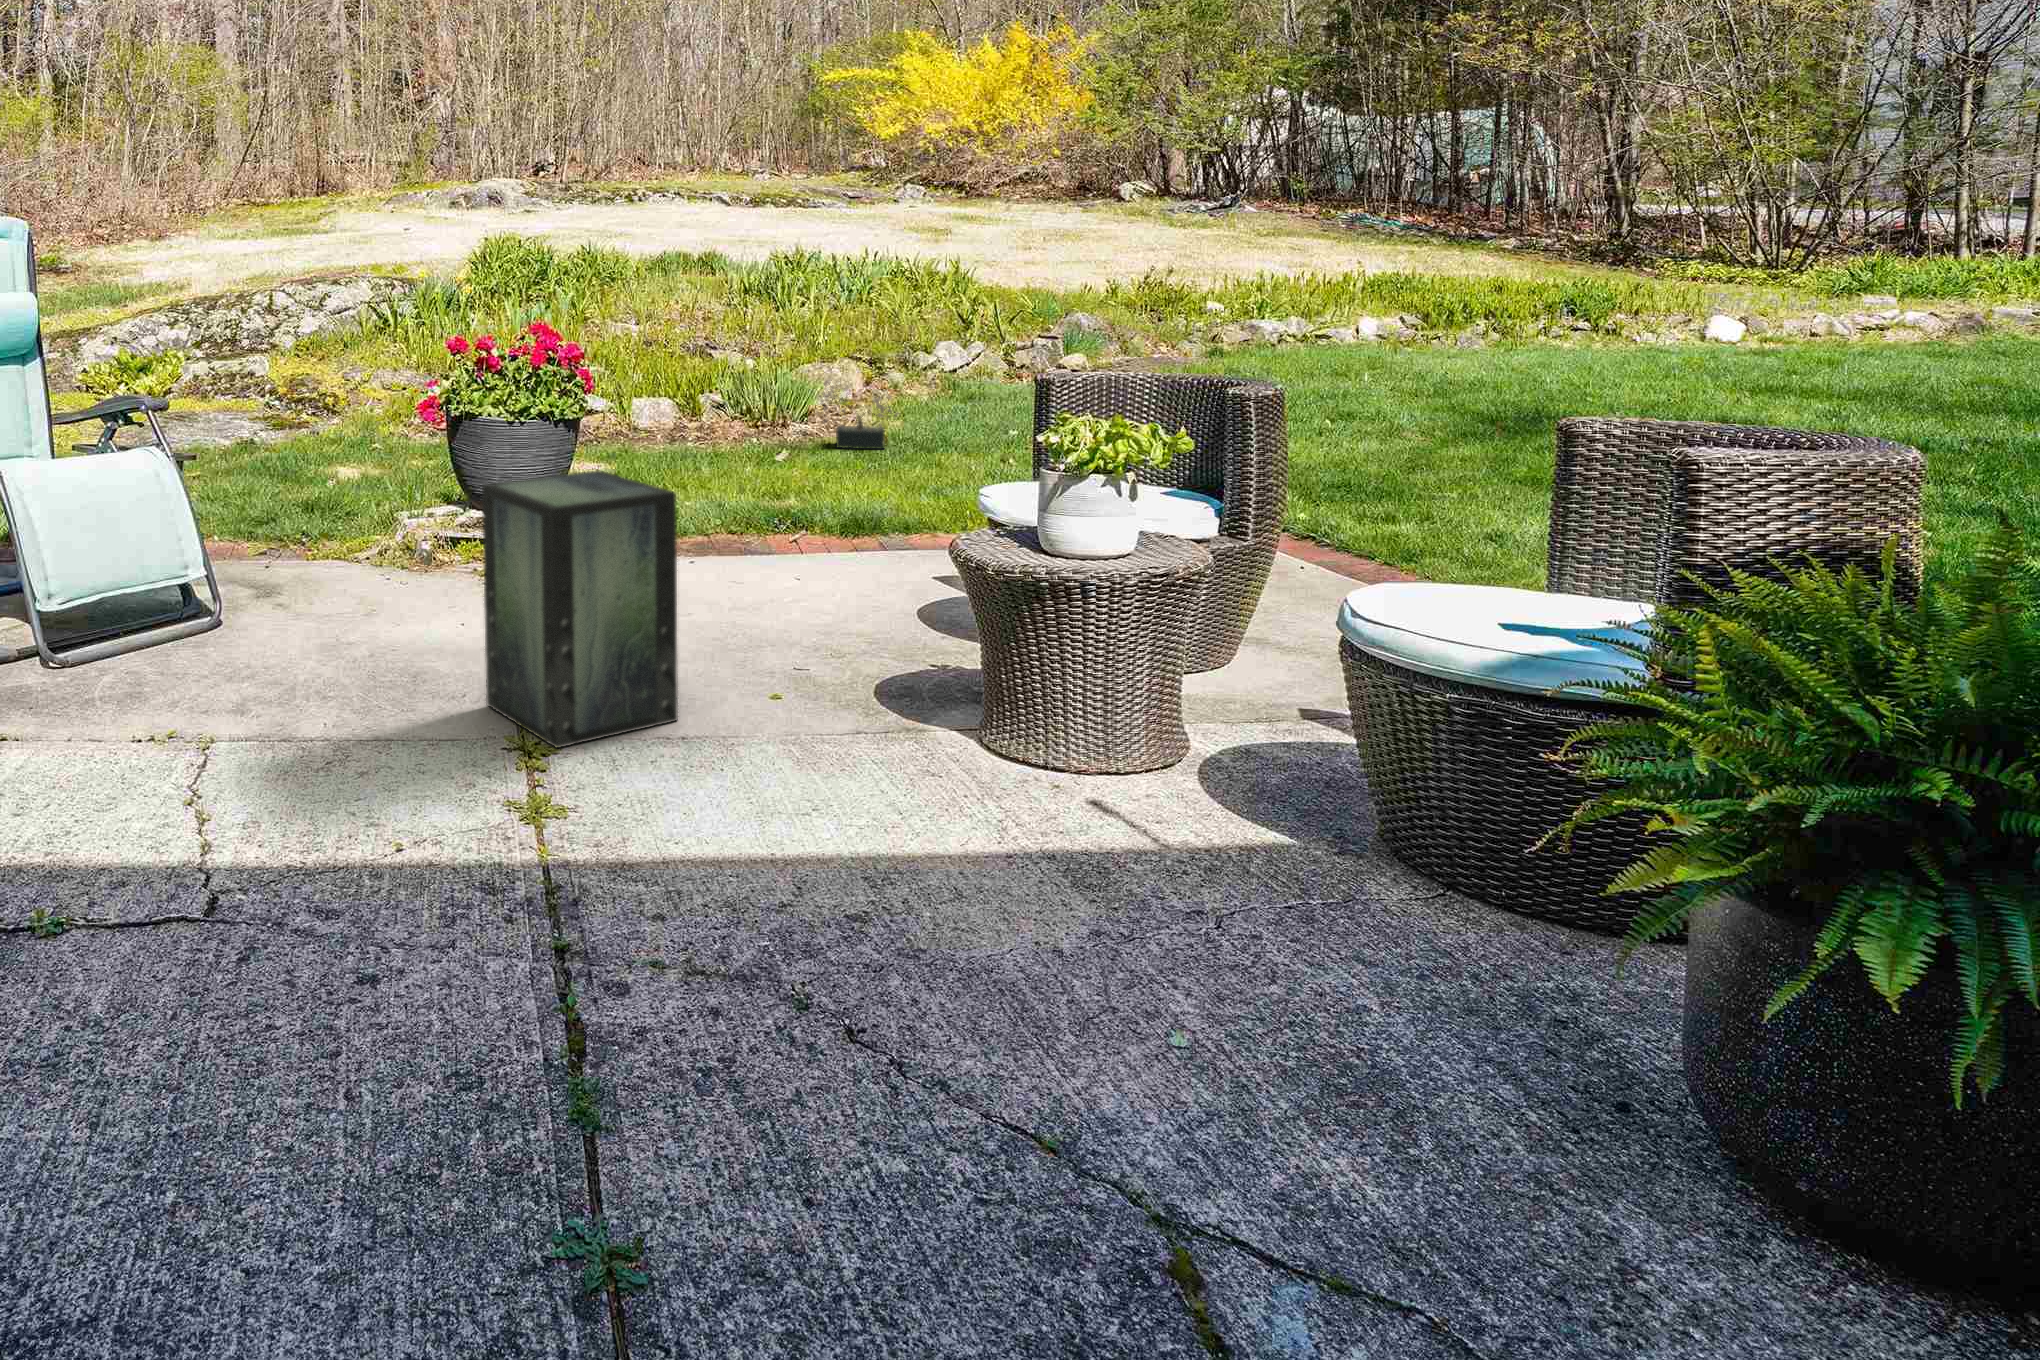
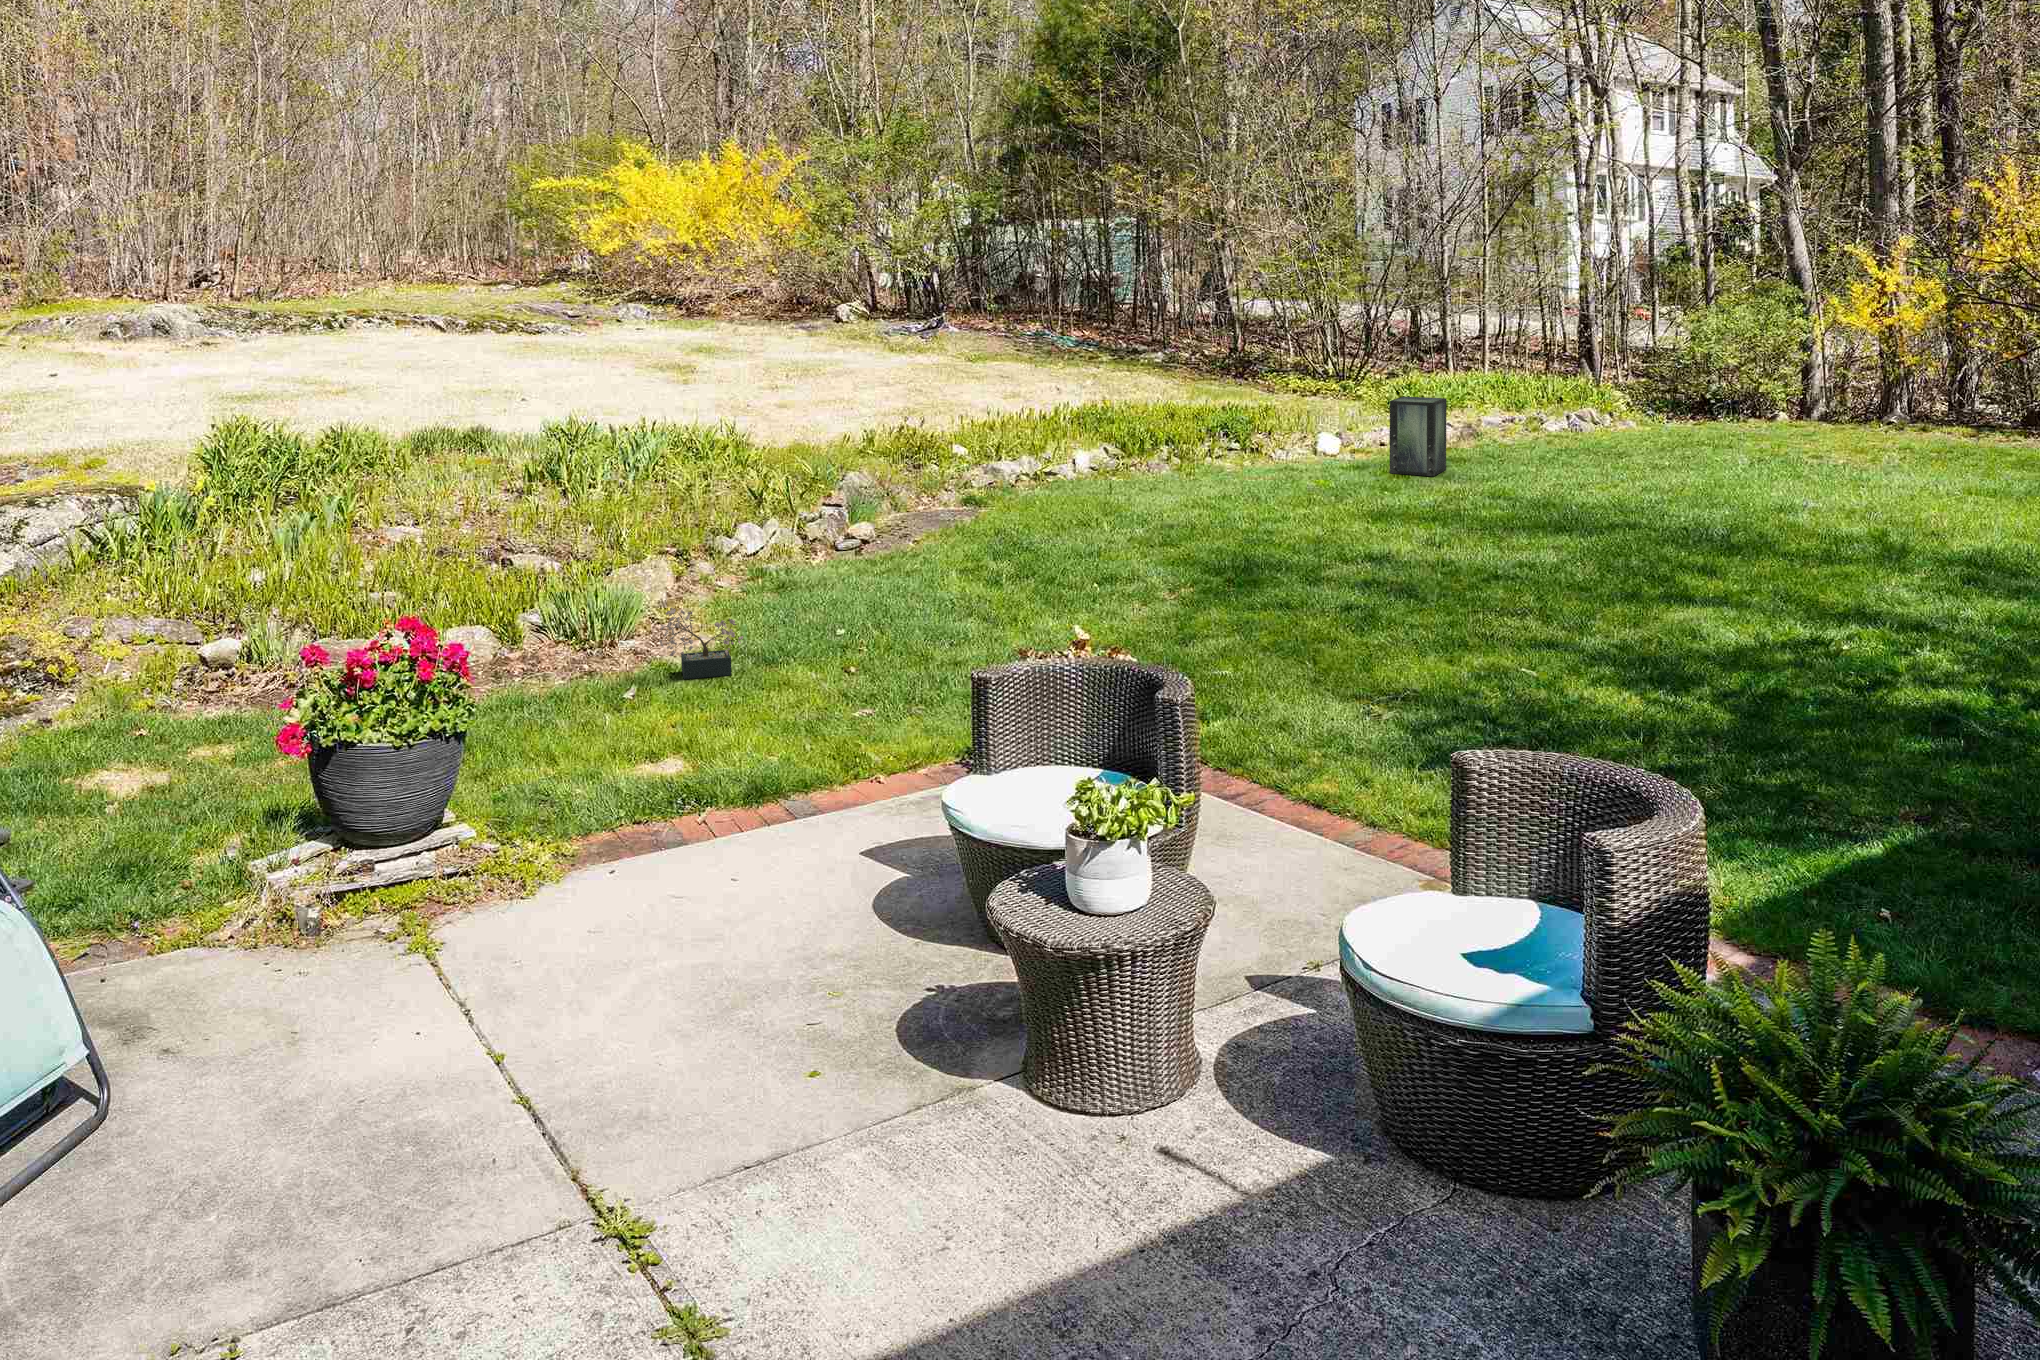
storage box: present [482,470,678,748] -> present [1390,396,1447,476]

